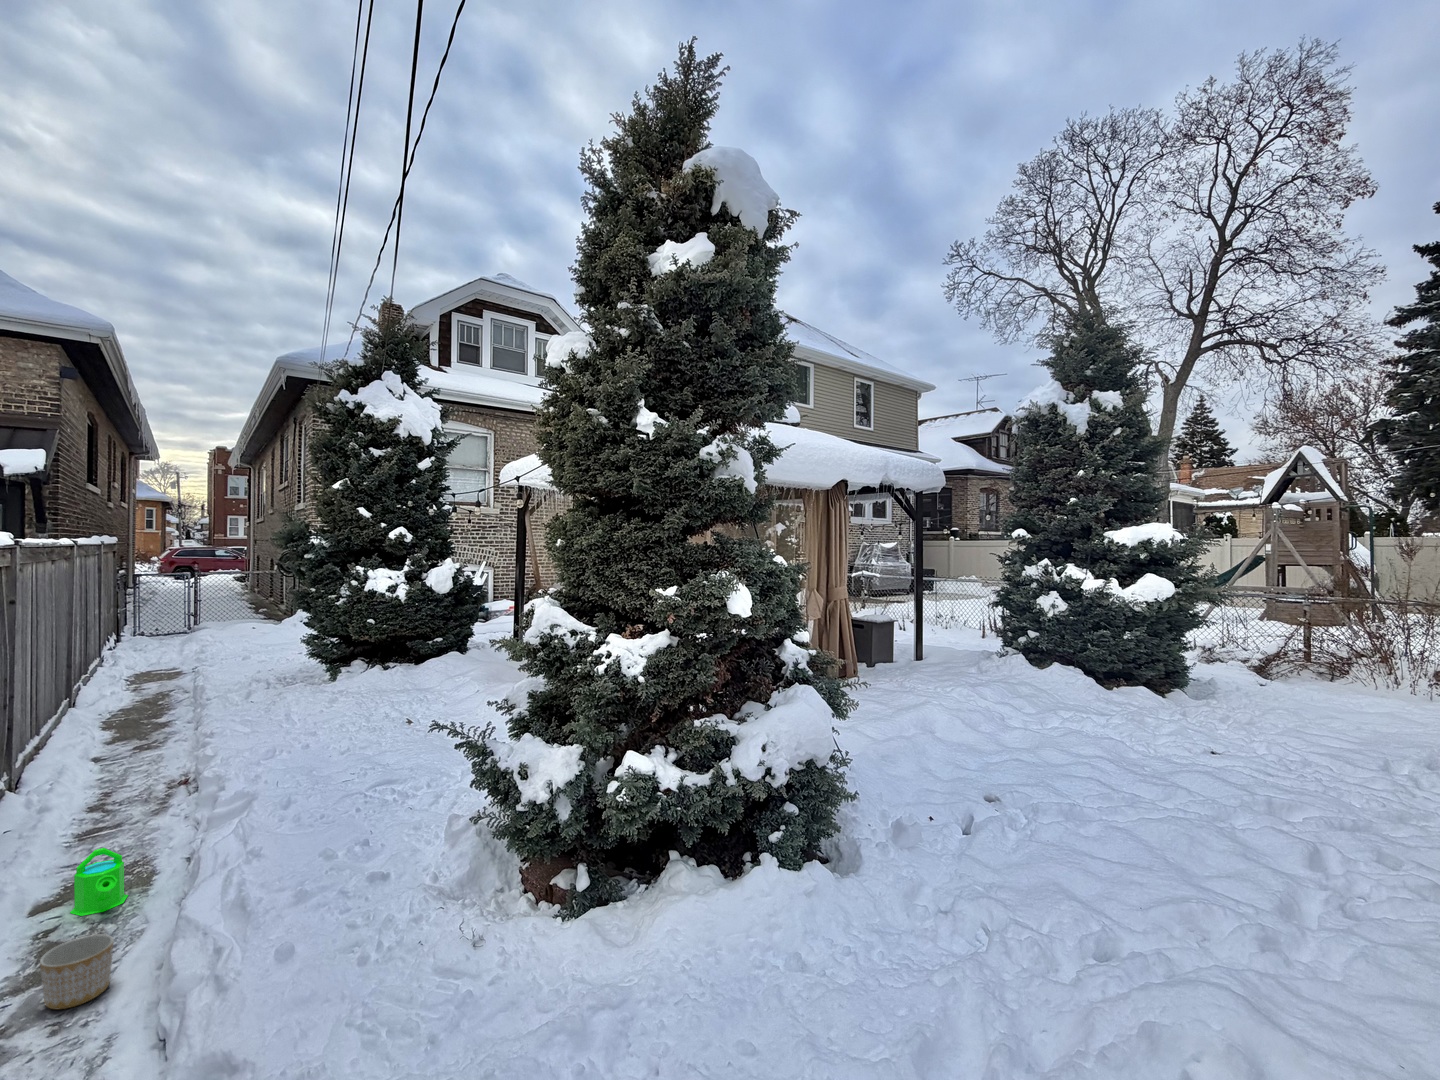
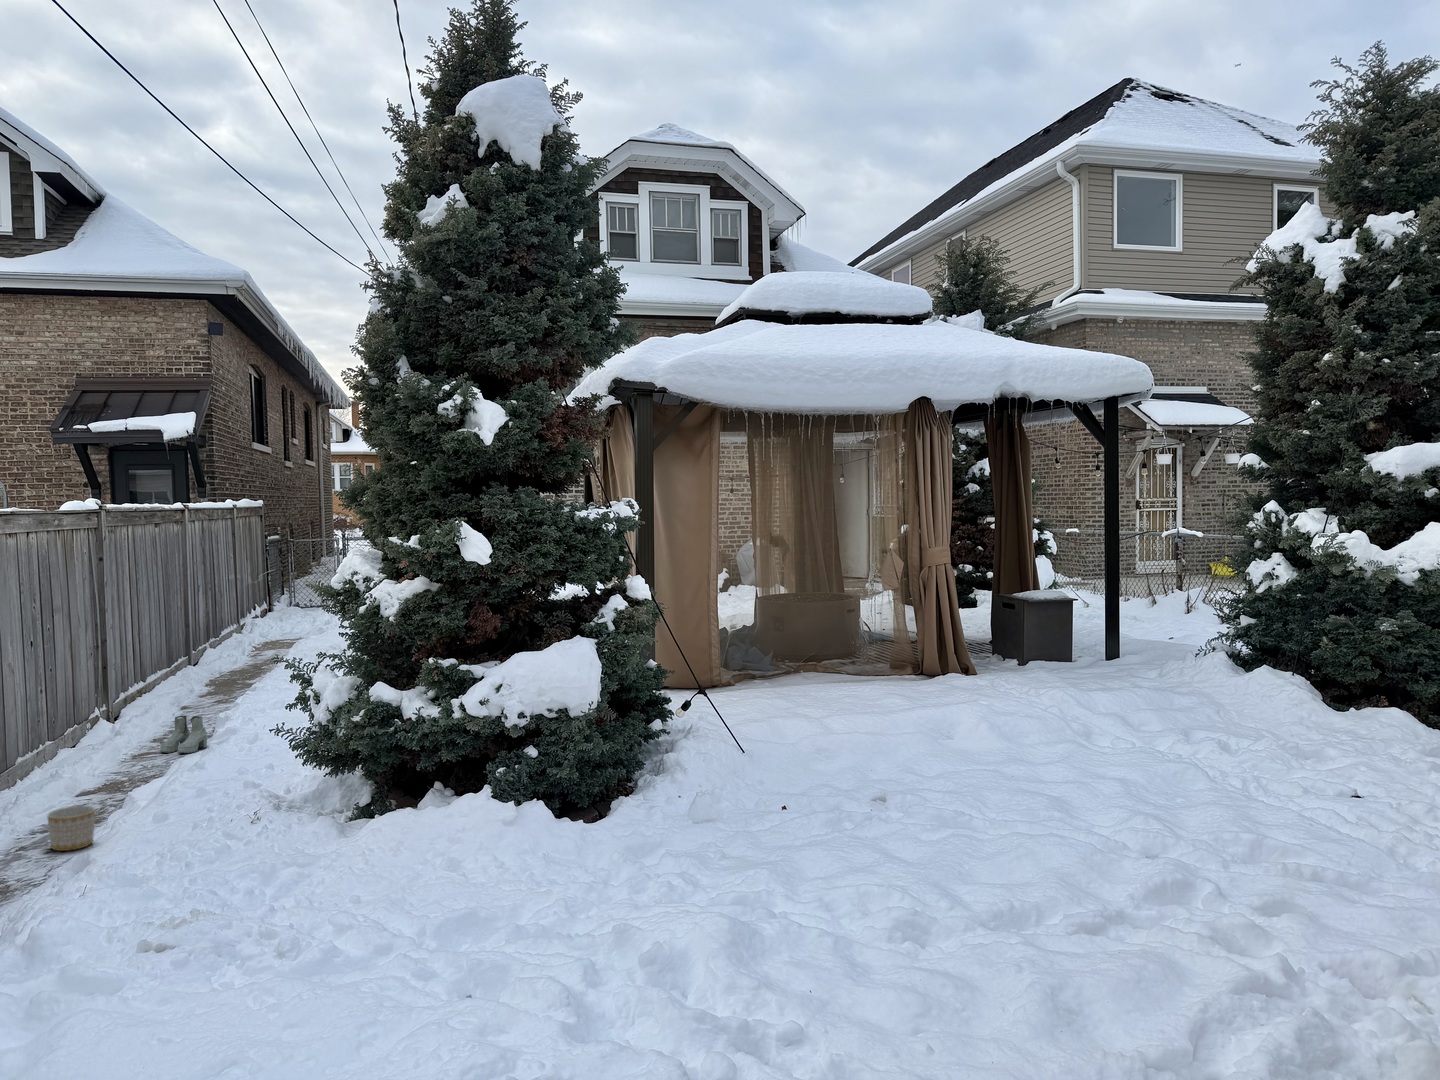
boots: none [111,775,168,824] -> present [160,716,207,753]
watering can: present [70,848,128,916] -> none [98,755,139,805]

